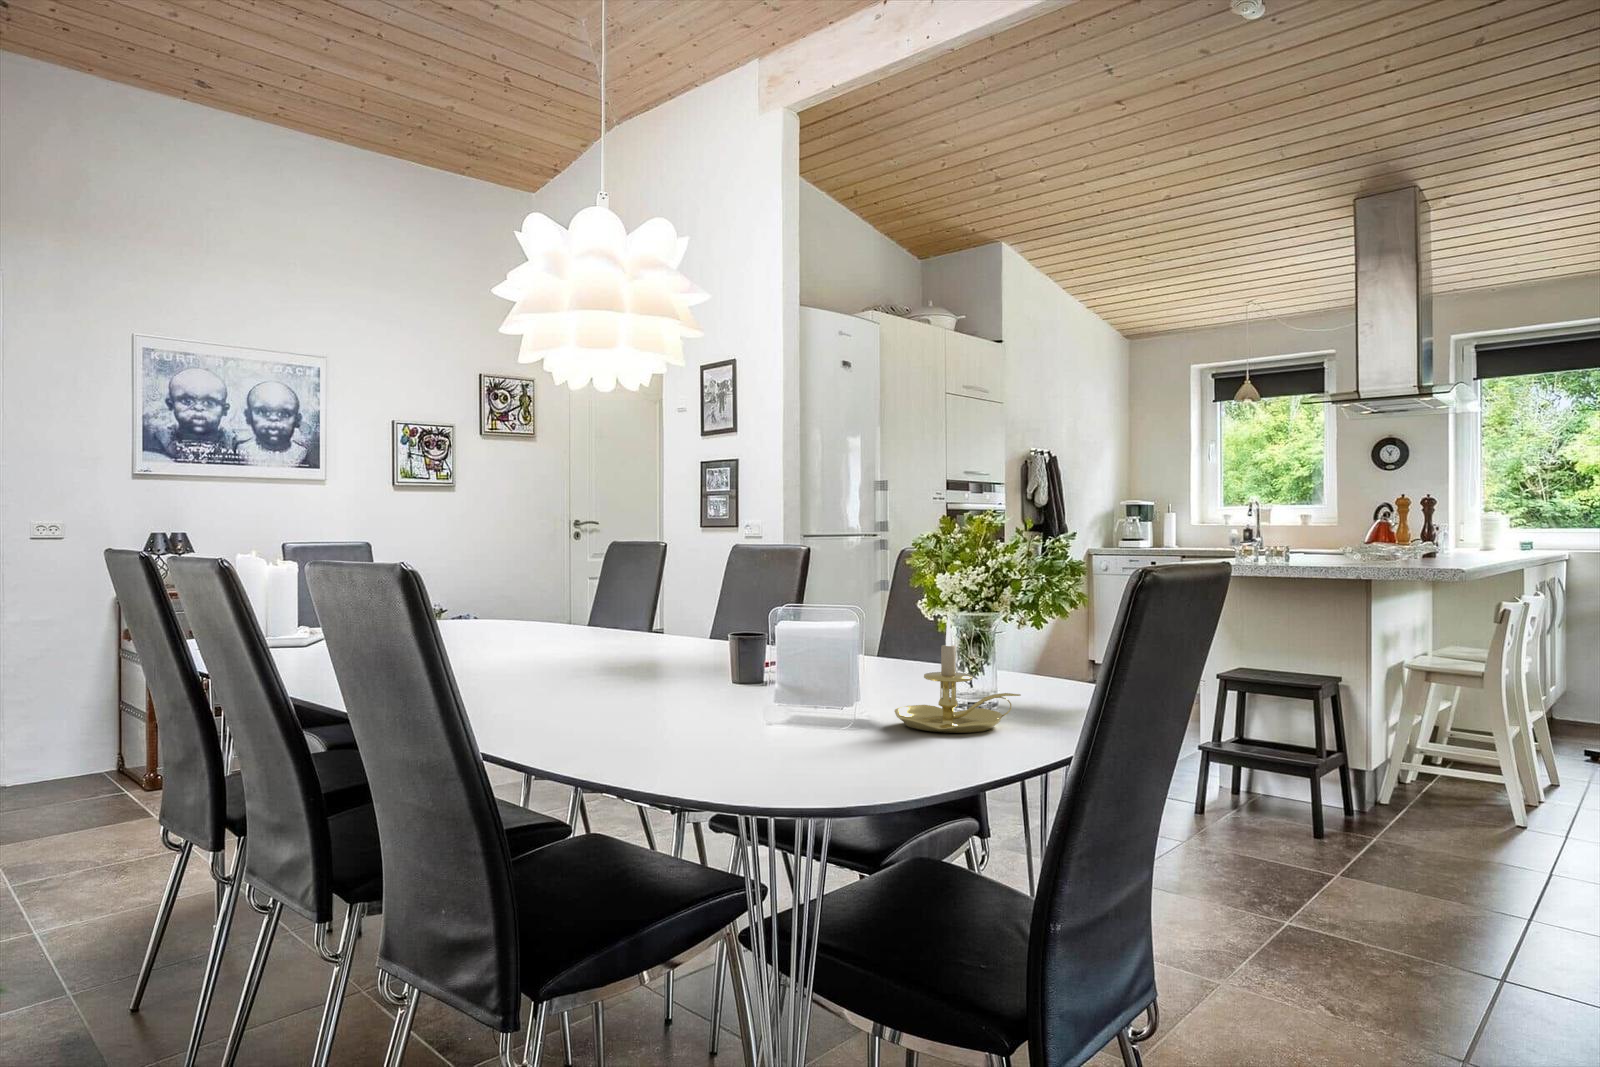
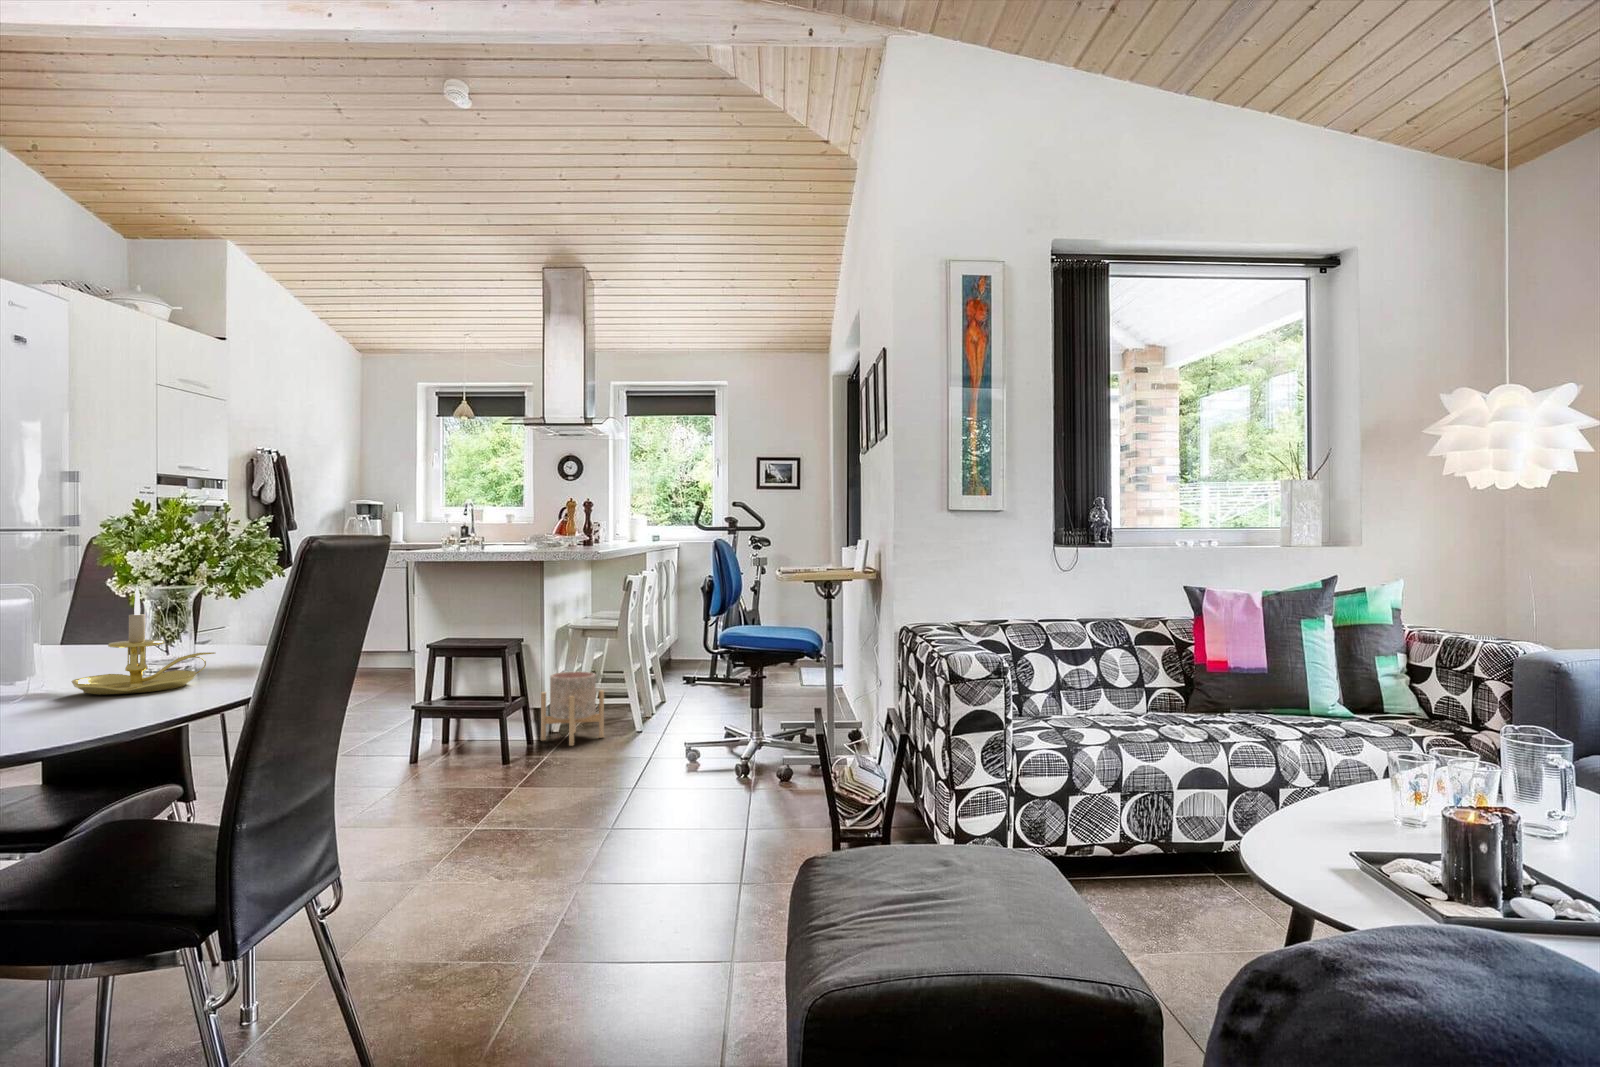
planter: none [1365,728,1464,832] -> present [541,672,604,746]

